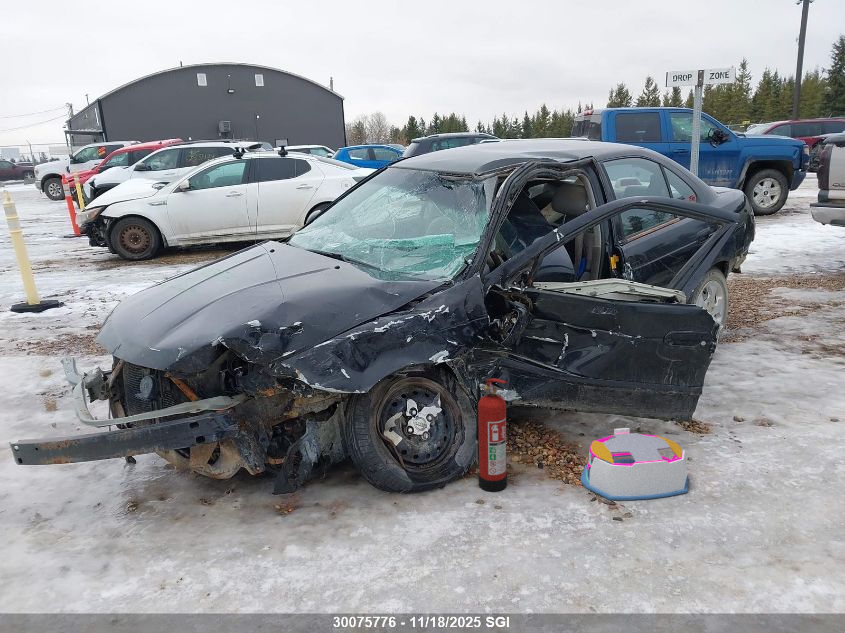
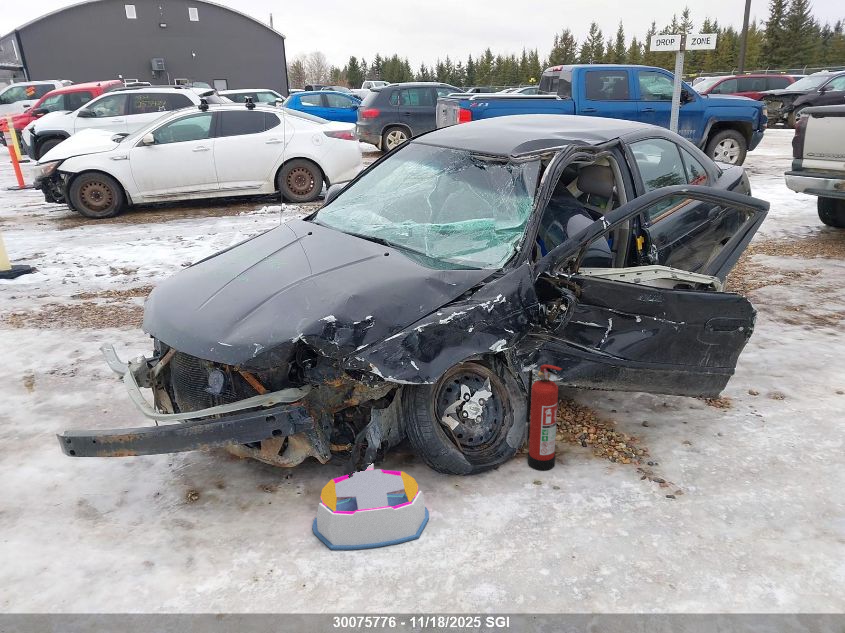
storage bin: present [580,428,688,500] -> present [312,463,429,550]

